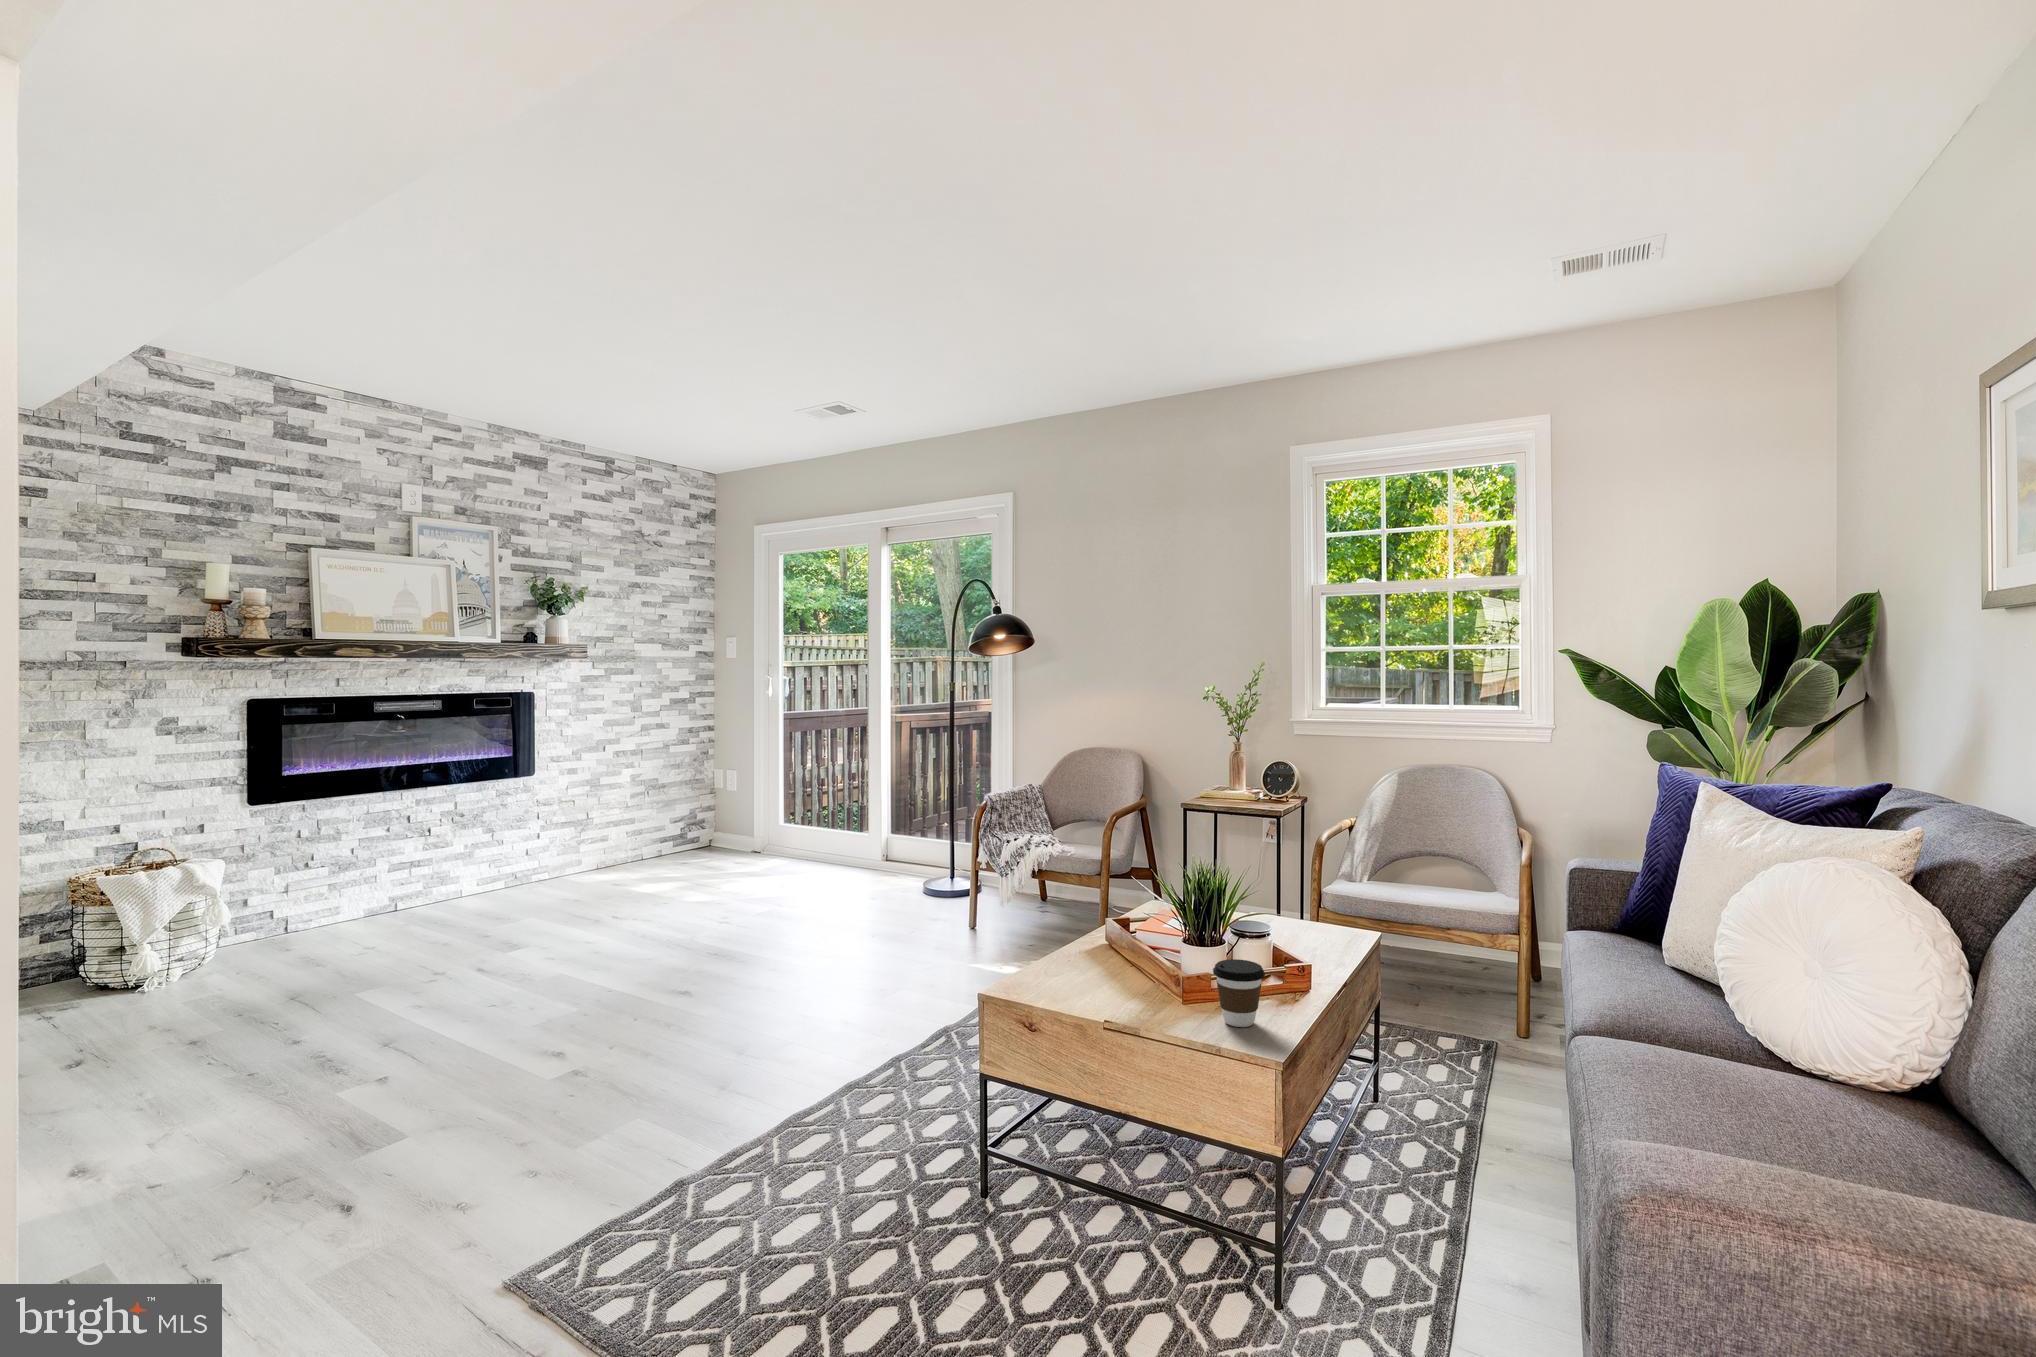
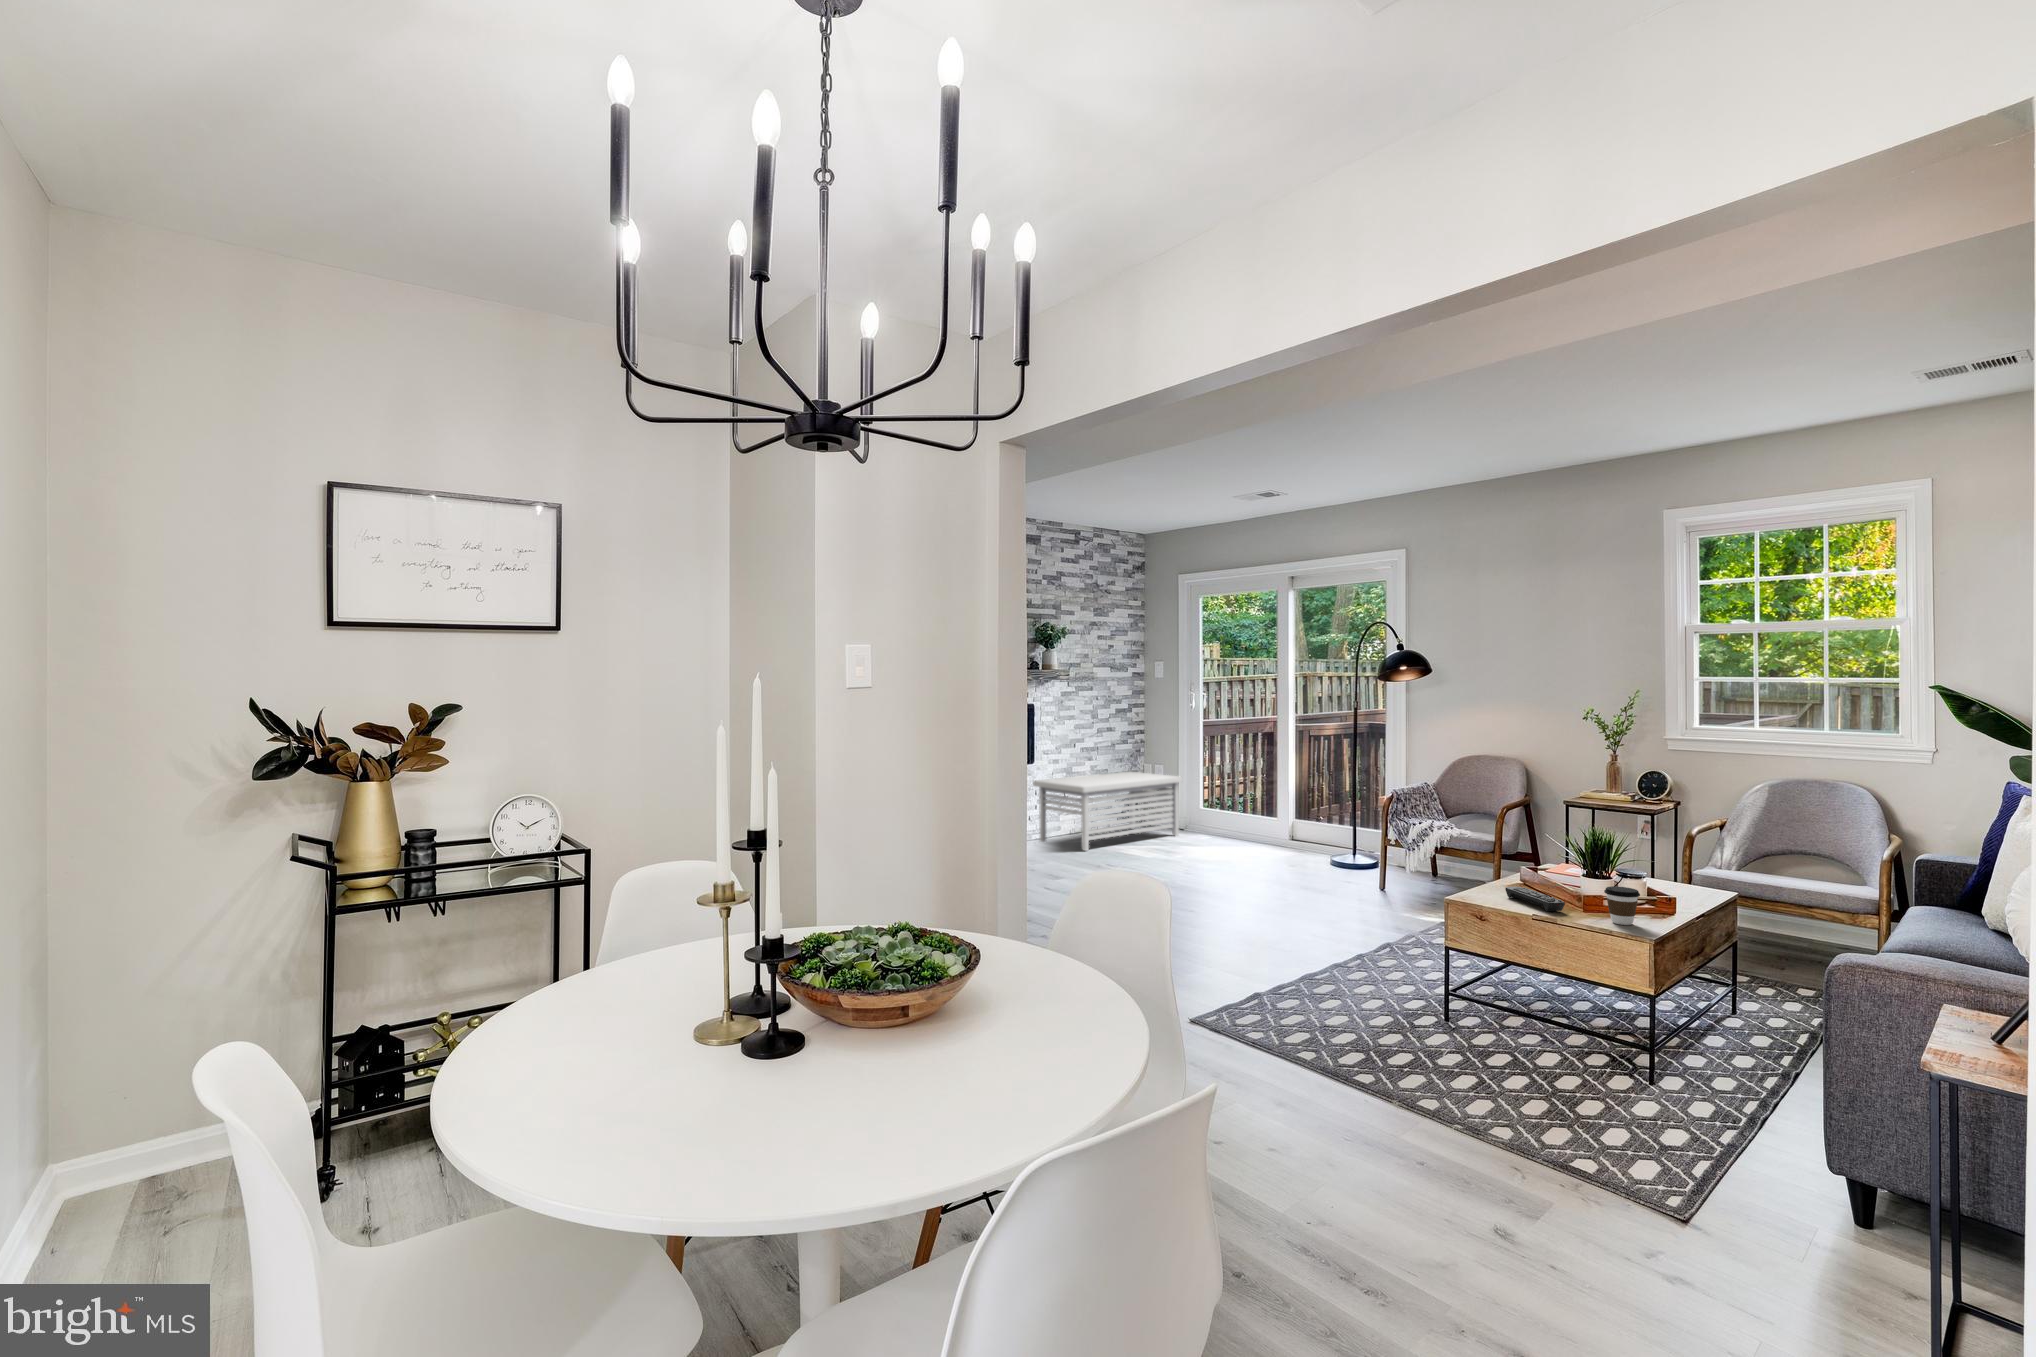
storage bench: none [531,779,752,893] -> present [1033,771,1182,851]
remote control: none [1077,957,1157,1006] -> present [1505,887,1565,911]

